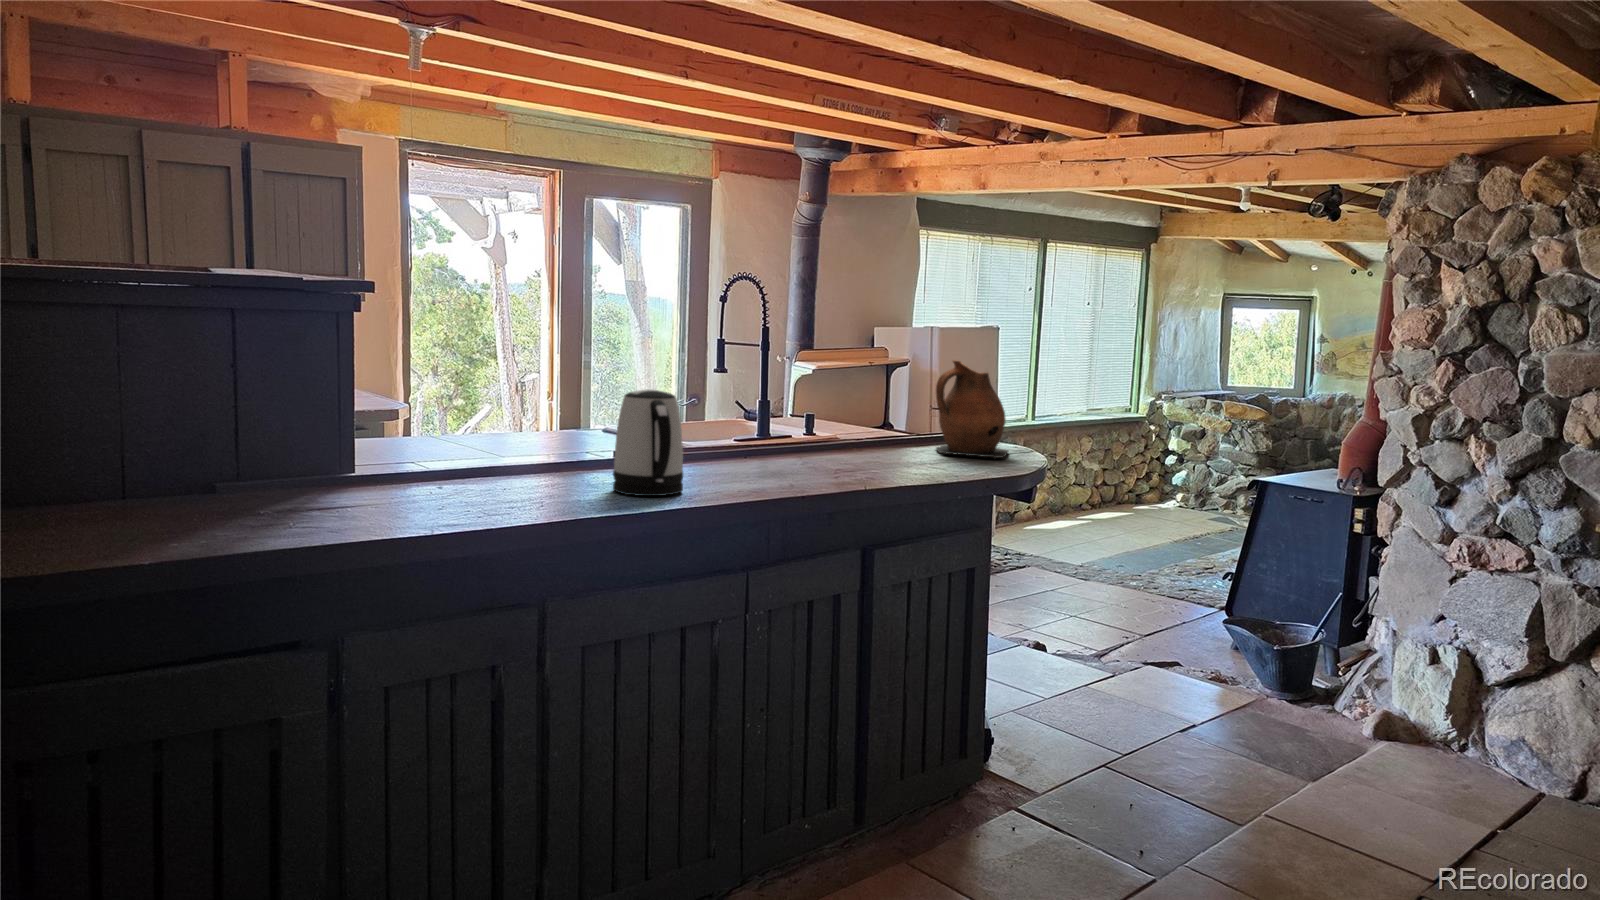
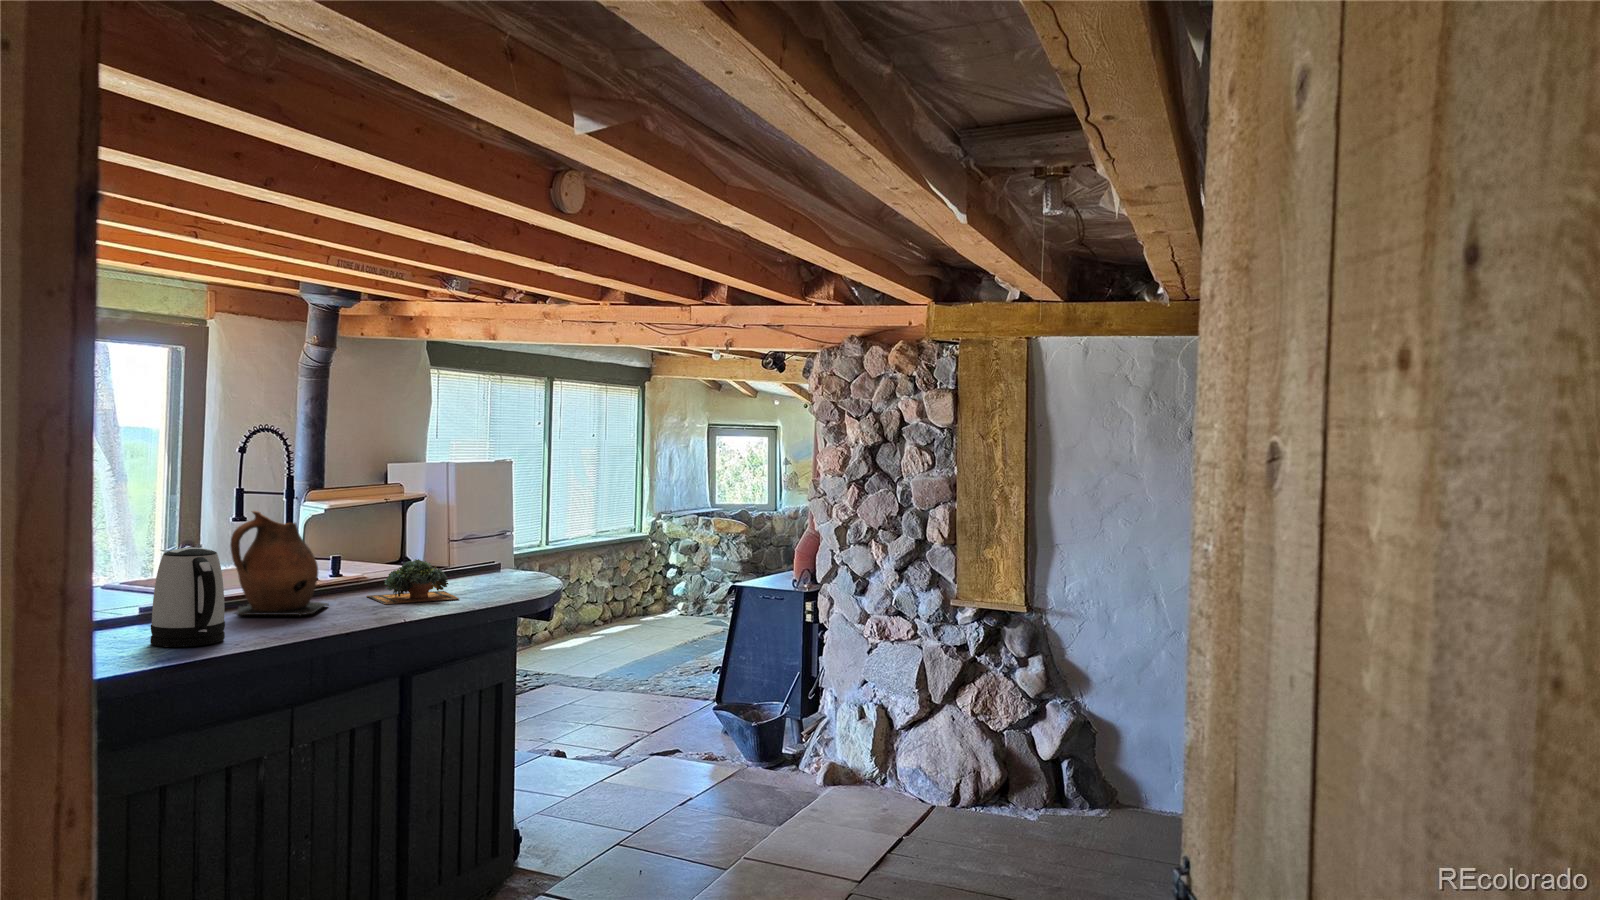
ceramic pitcher: present [936,360,1009,459] -> present [230,511,328,616]
succulent plant: none [836,419,934,469] -> present [367,559,459,604]

